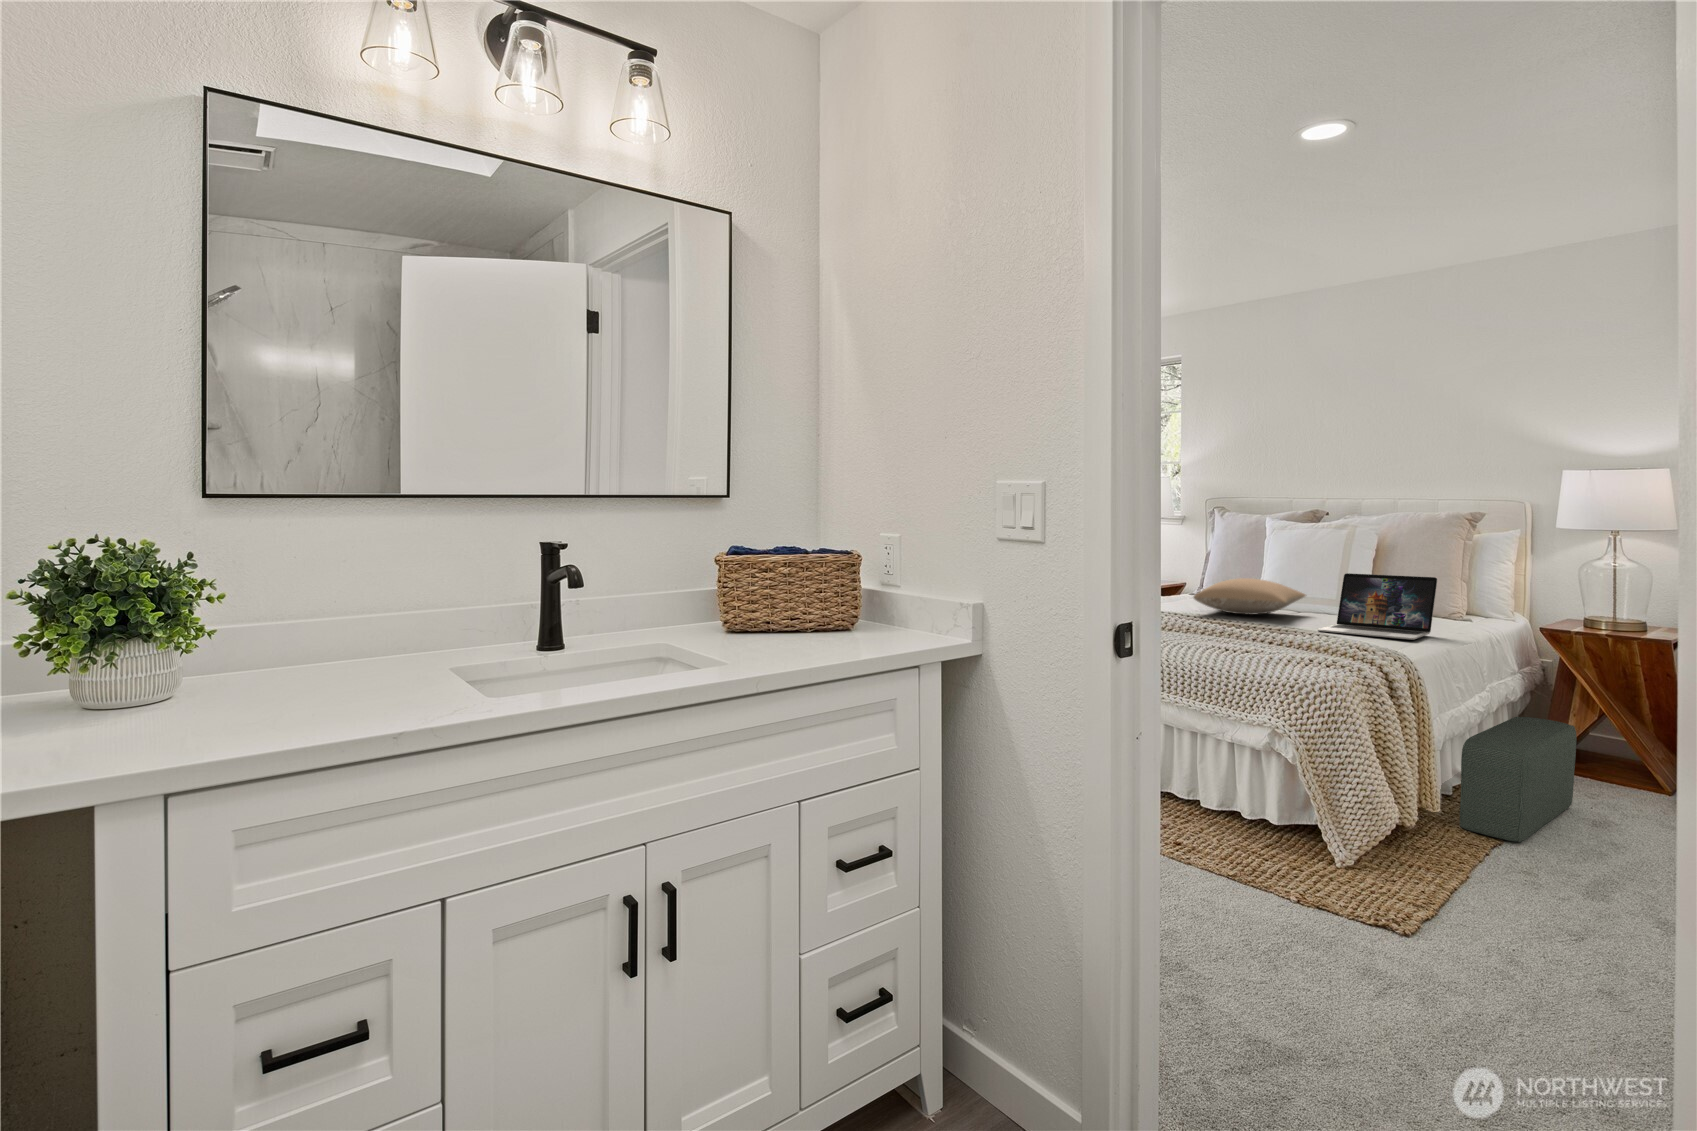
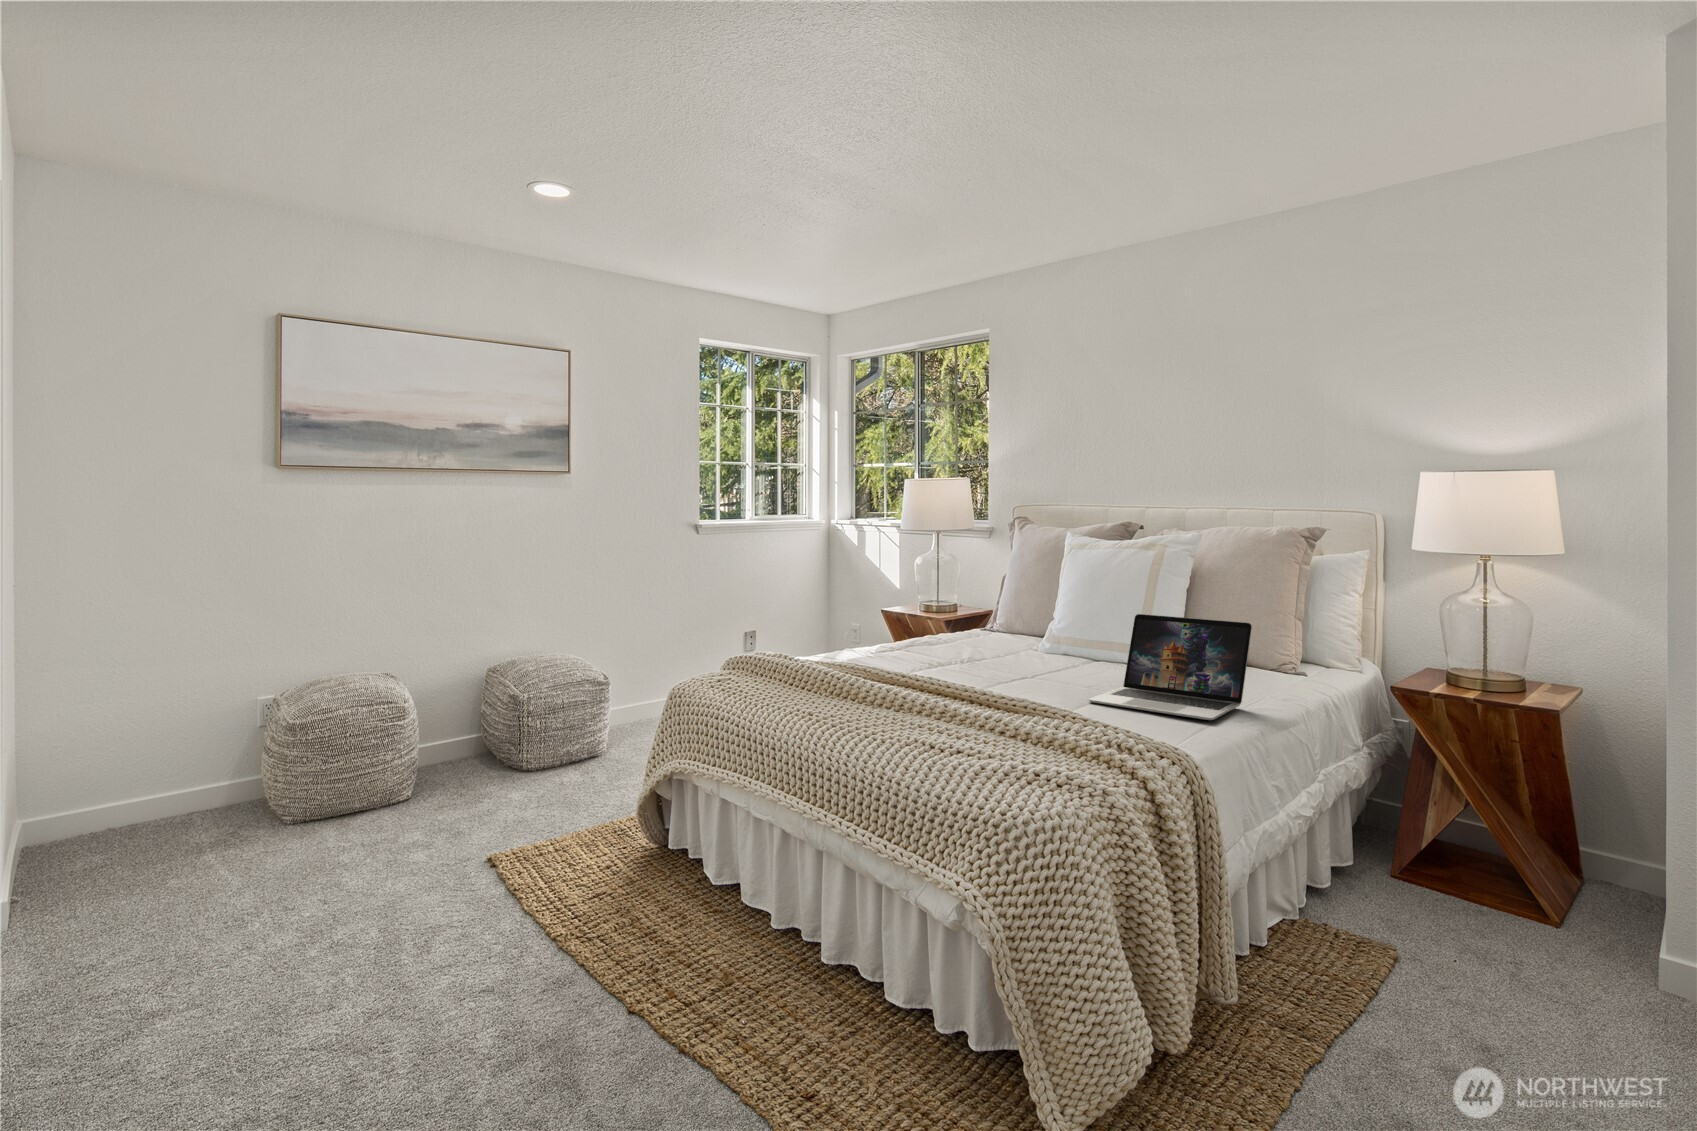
pillow: present [1194,578,1306,615] -> none [943,617,1098,668]
pouf: present [1460,717,1576,842] -> none [1265,828,1433,1057]

